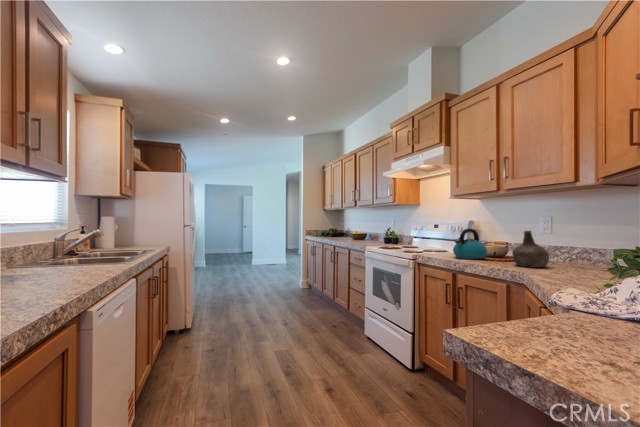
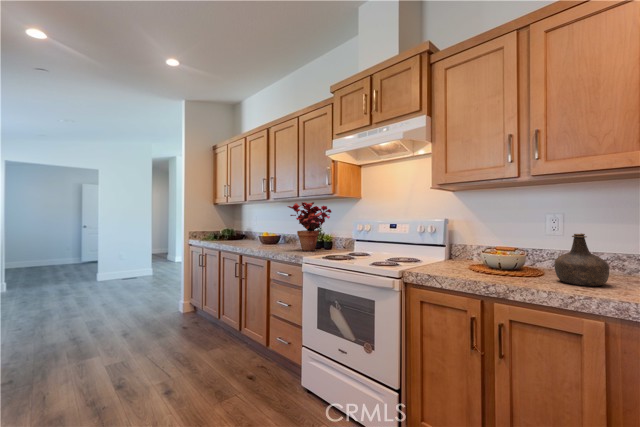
potted plant: none [361,208,394,244] -> present [288,202,331,251]
kettle: present [453,229,487,259] -> none [452,231,499,274]

